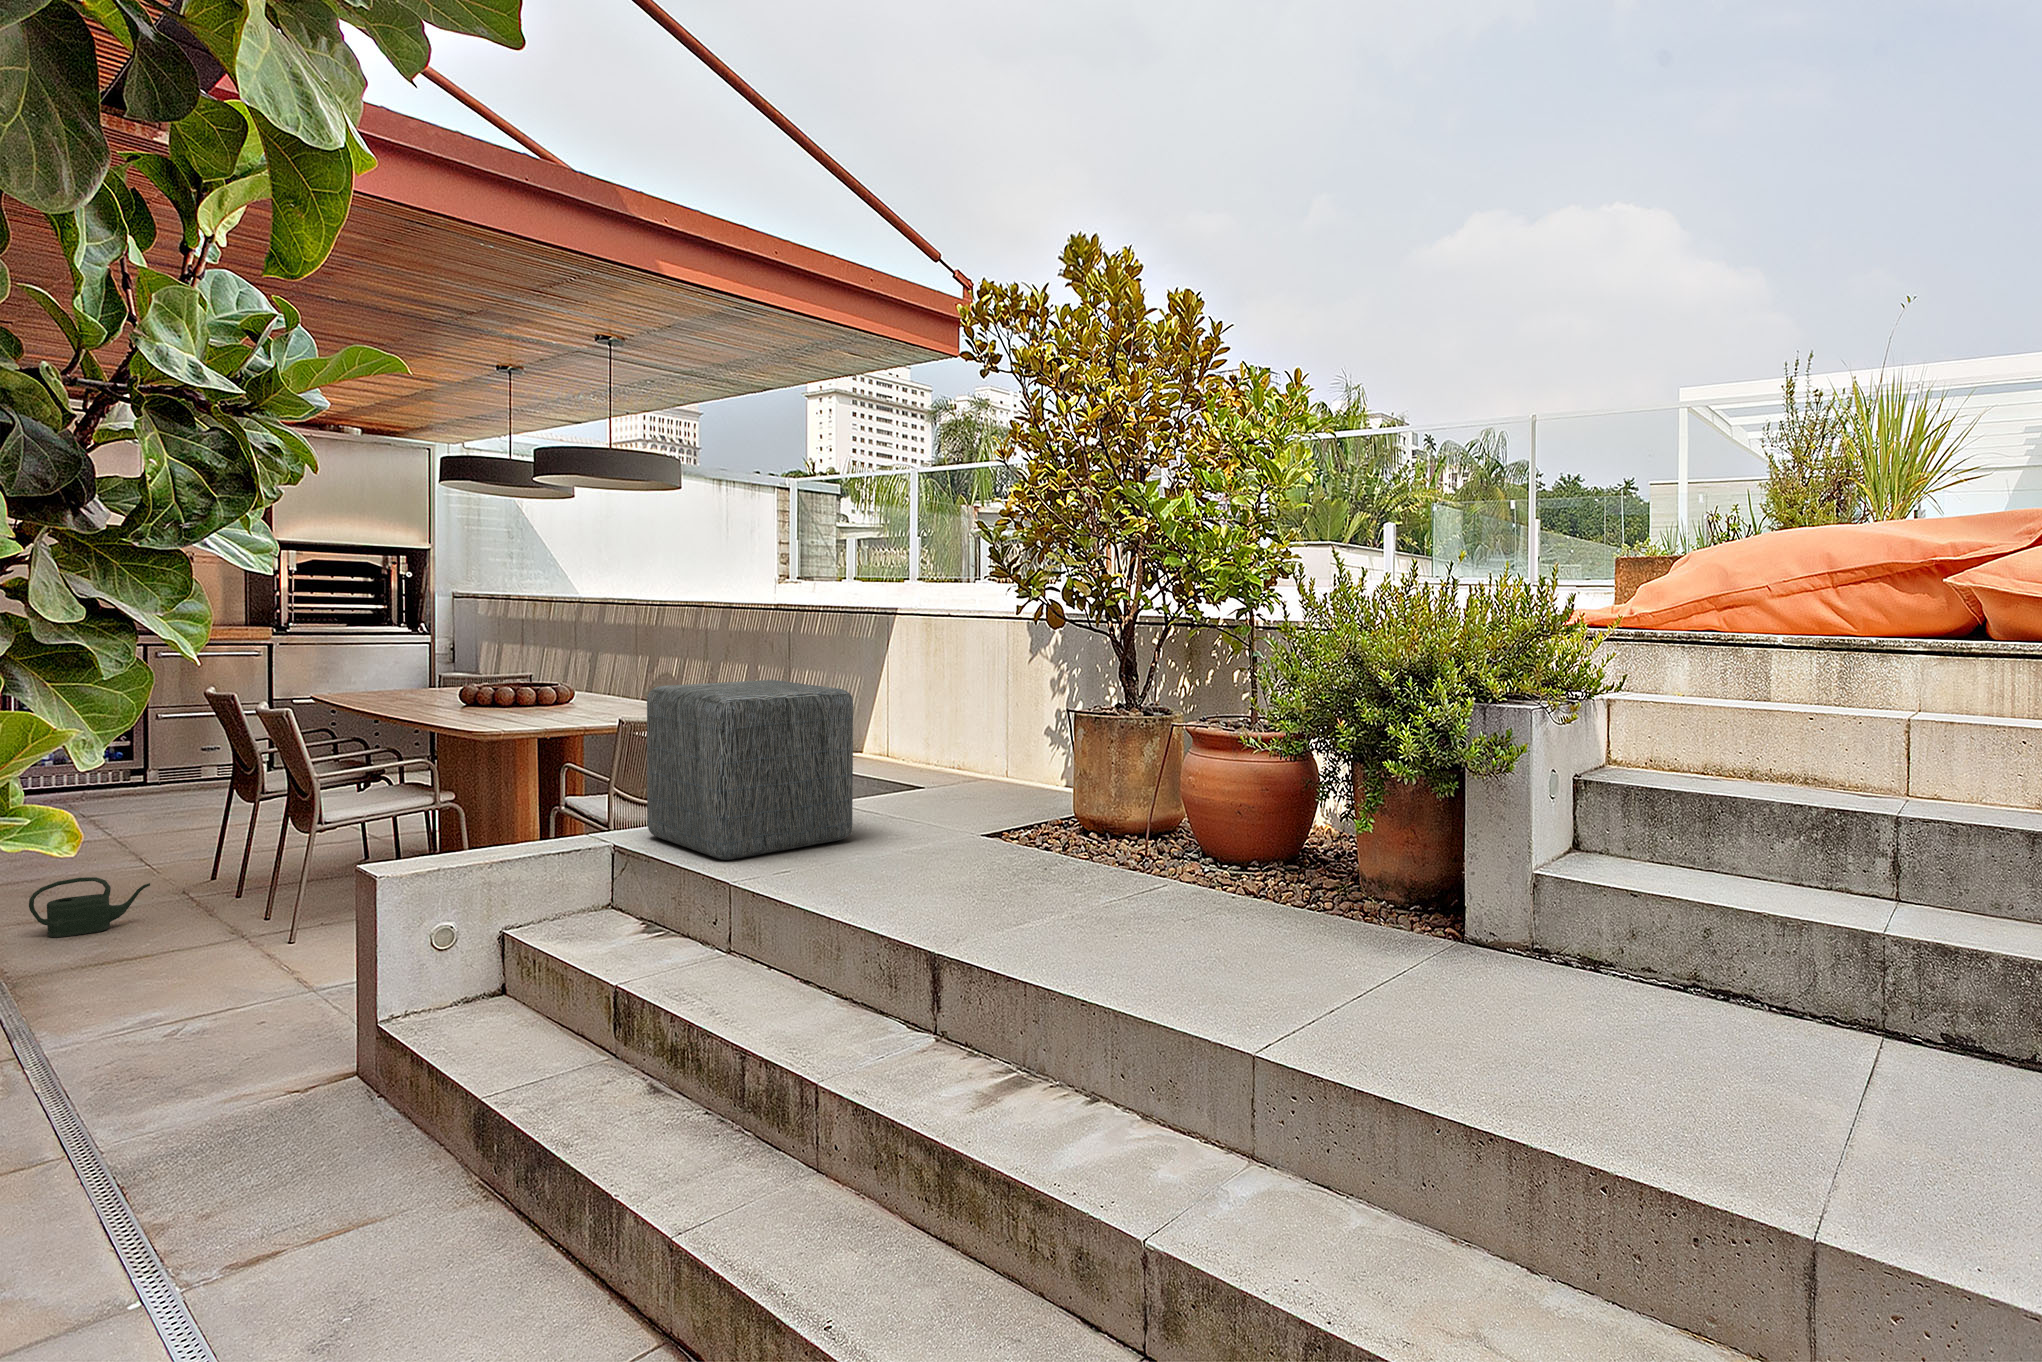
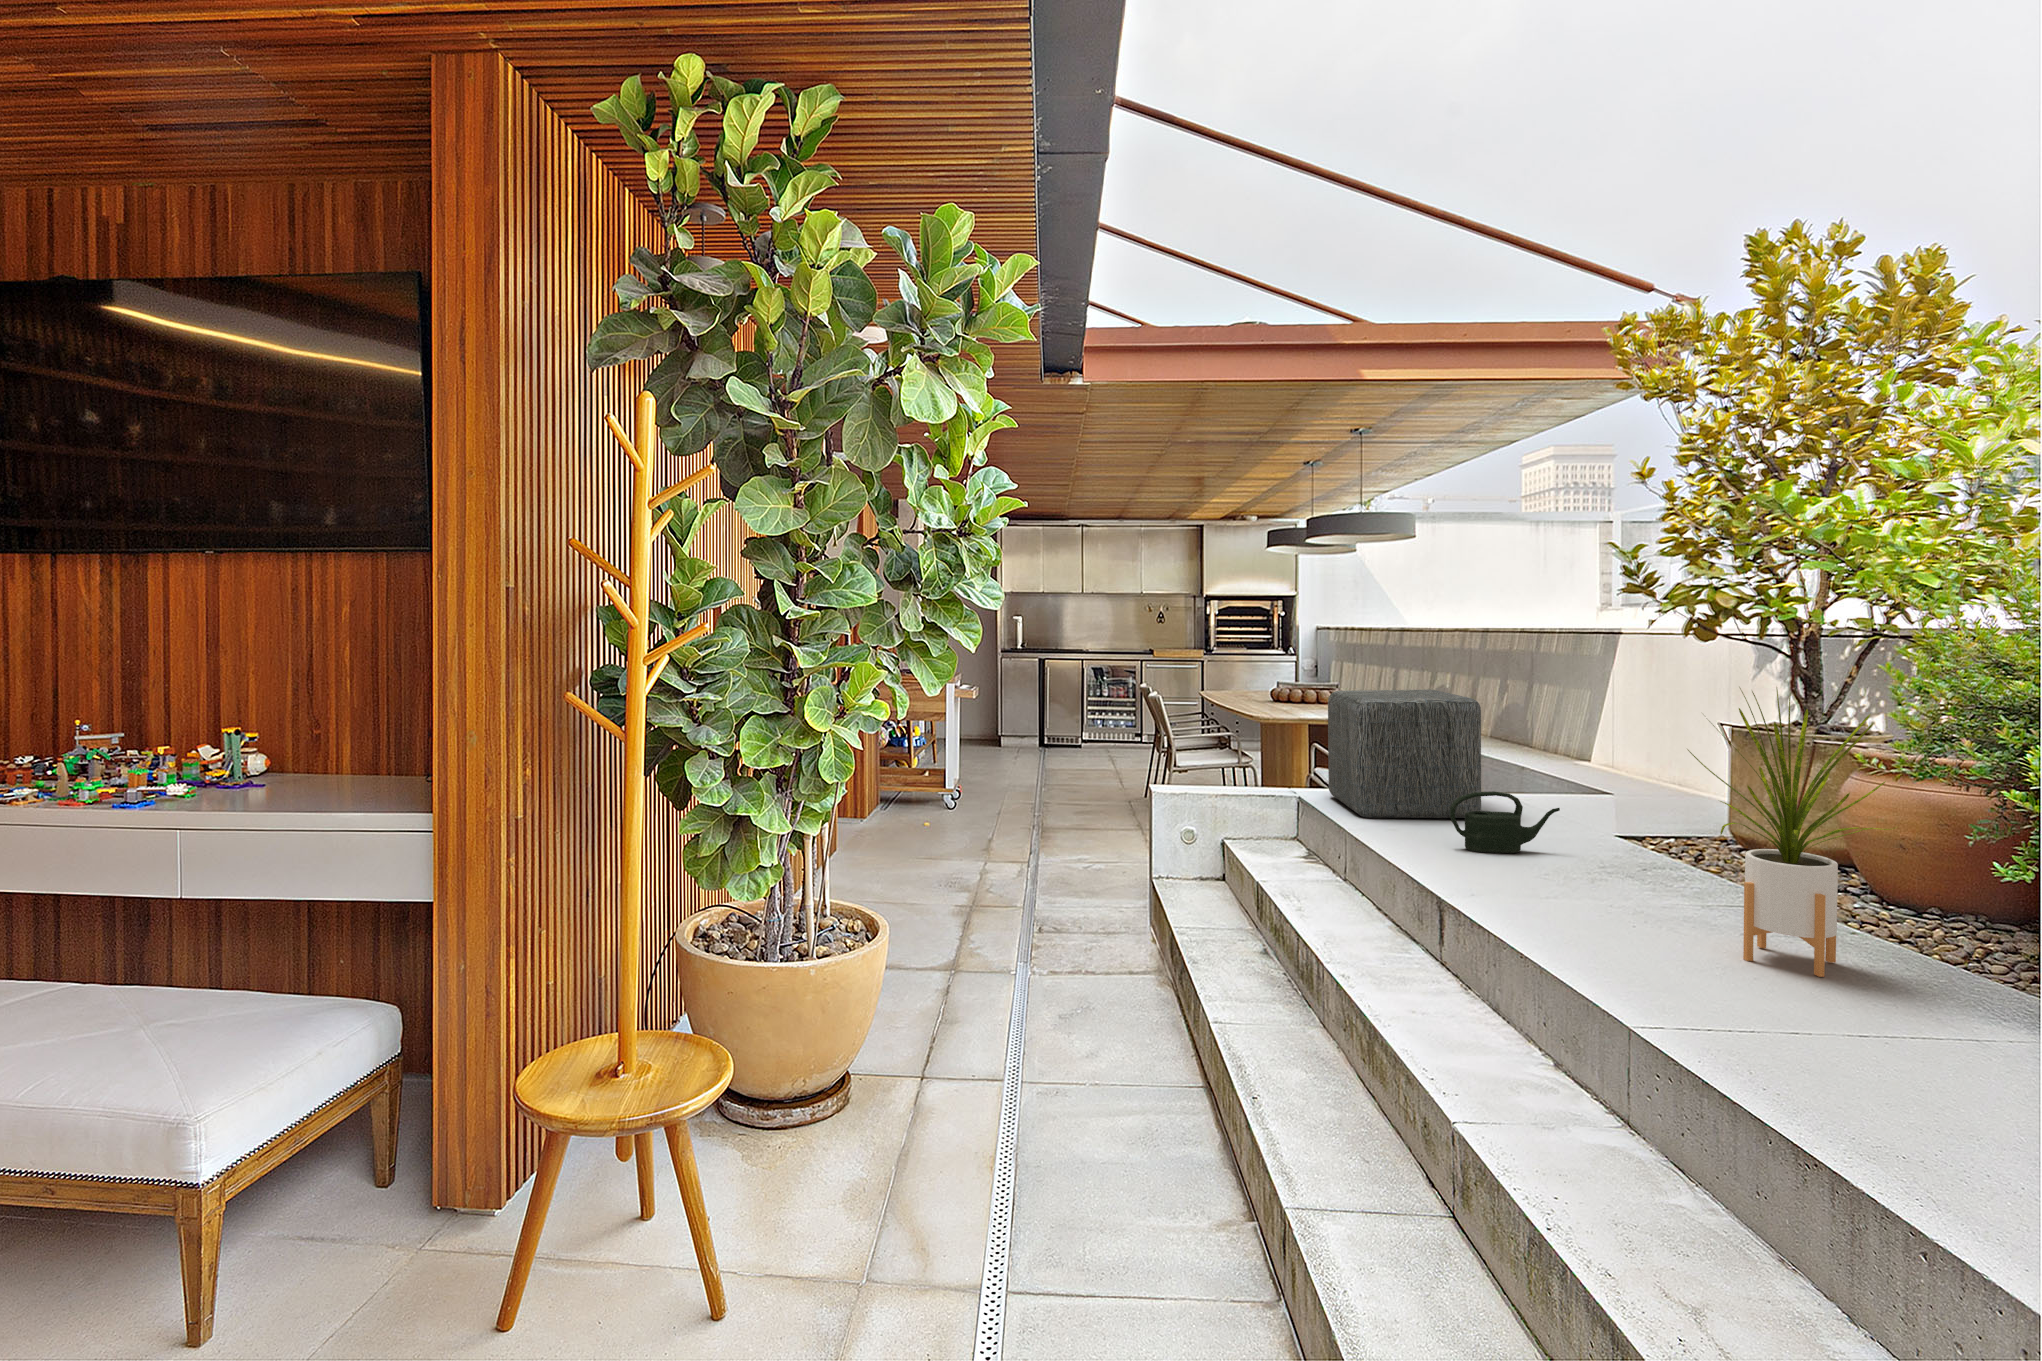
house plant: none [1187,665,1347,954] -> present [1687,688,1895,977]
watering can: present [29,877,150,937] -> present [1450,791,1560,853]

